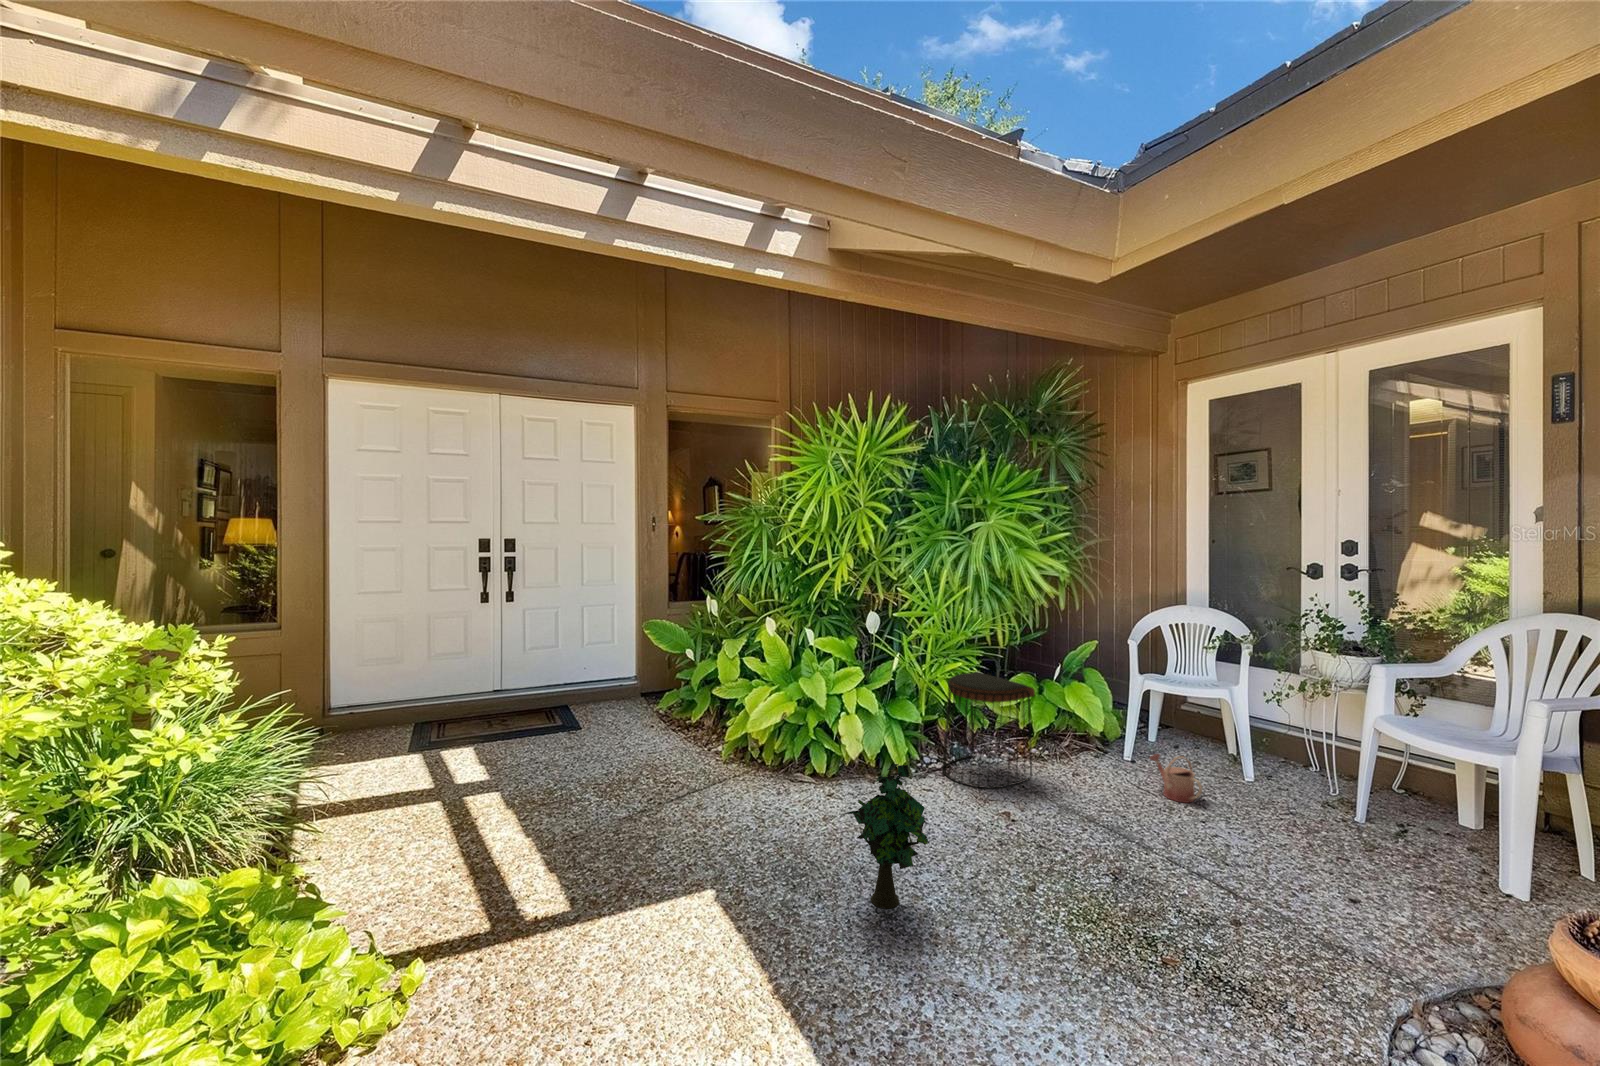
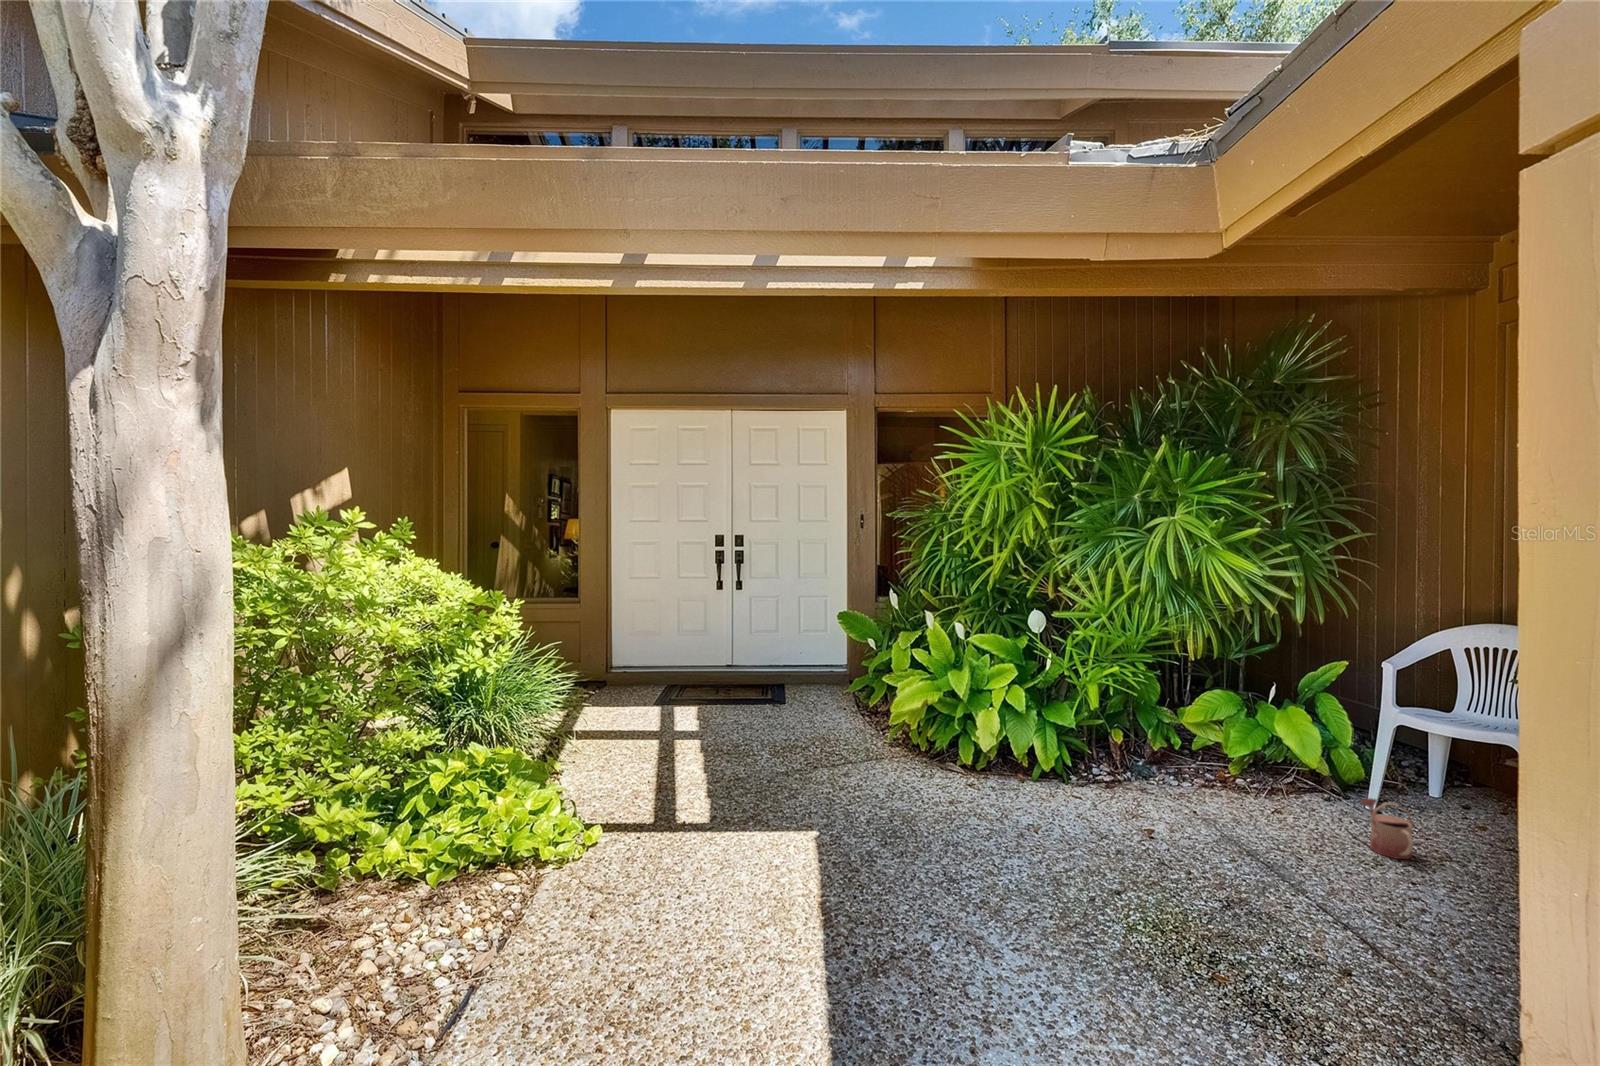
stool: present [942,672,1035,788] -> none [1103,683,1209,806]
decorative plant: present [845,764,928,909] -> none [925,744,1003,874]

